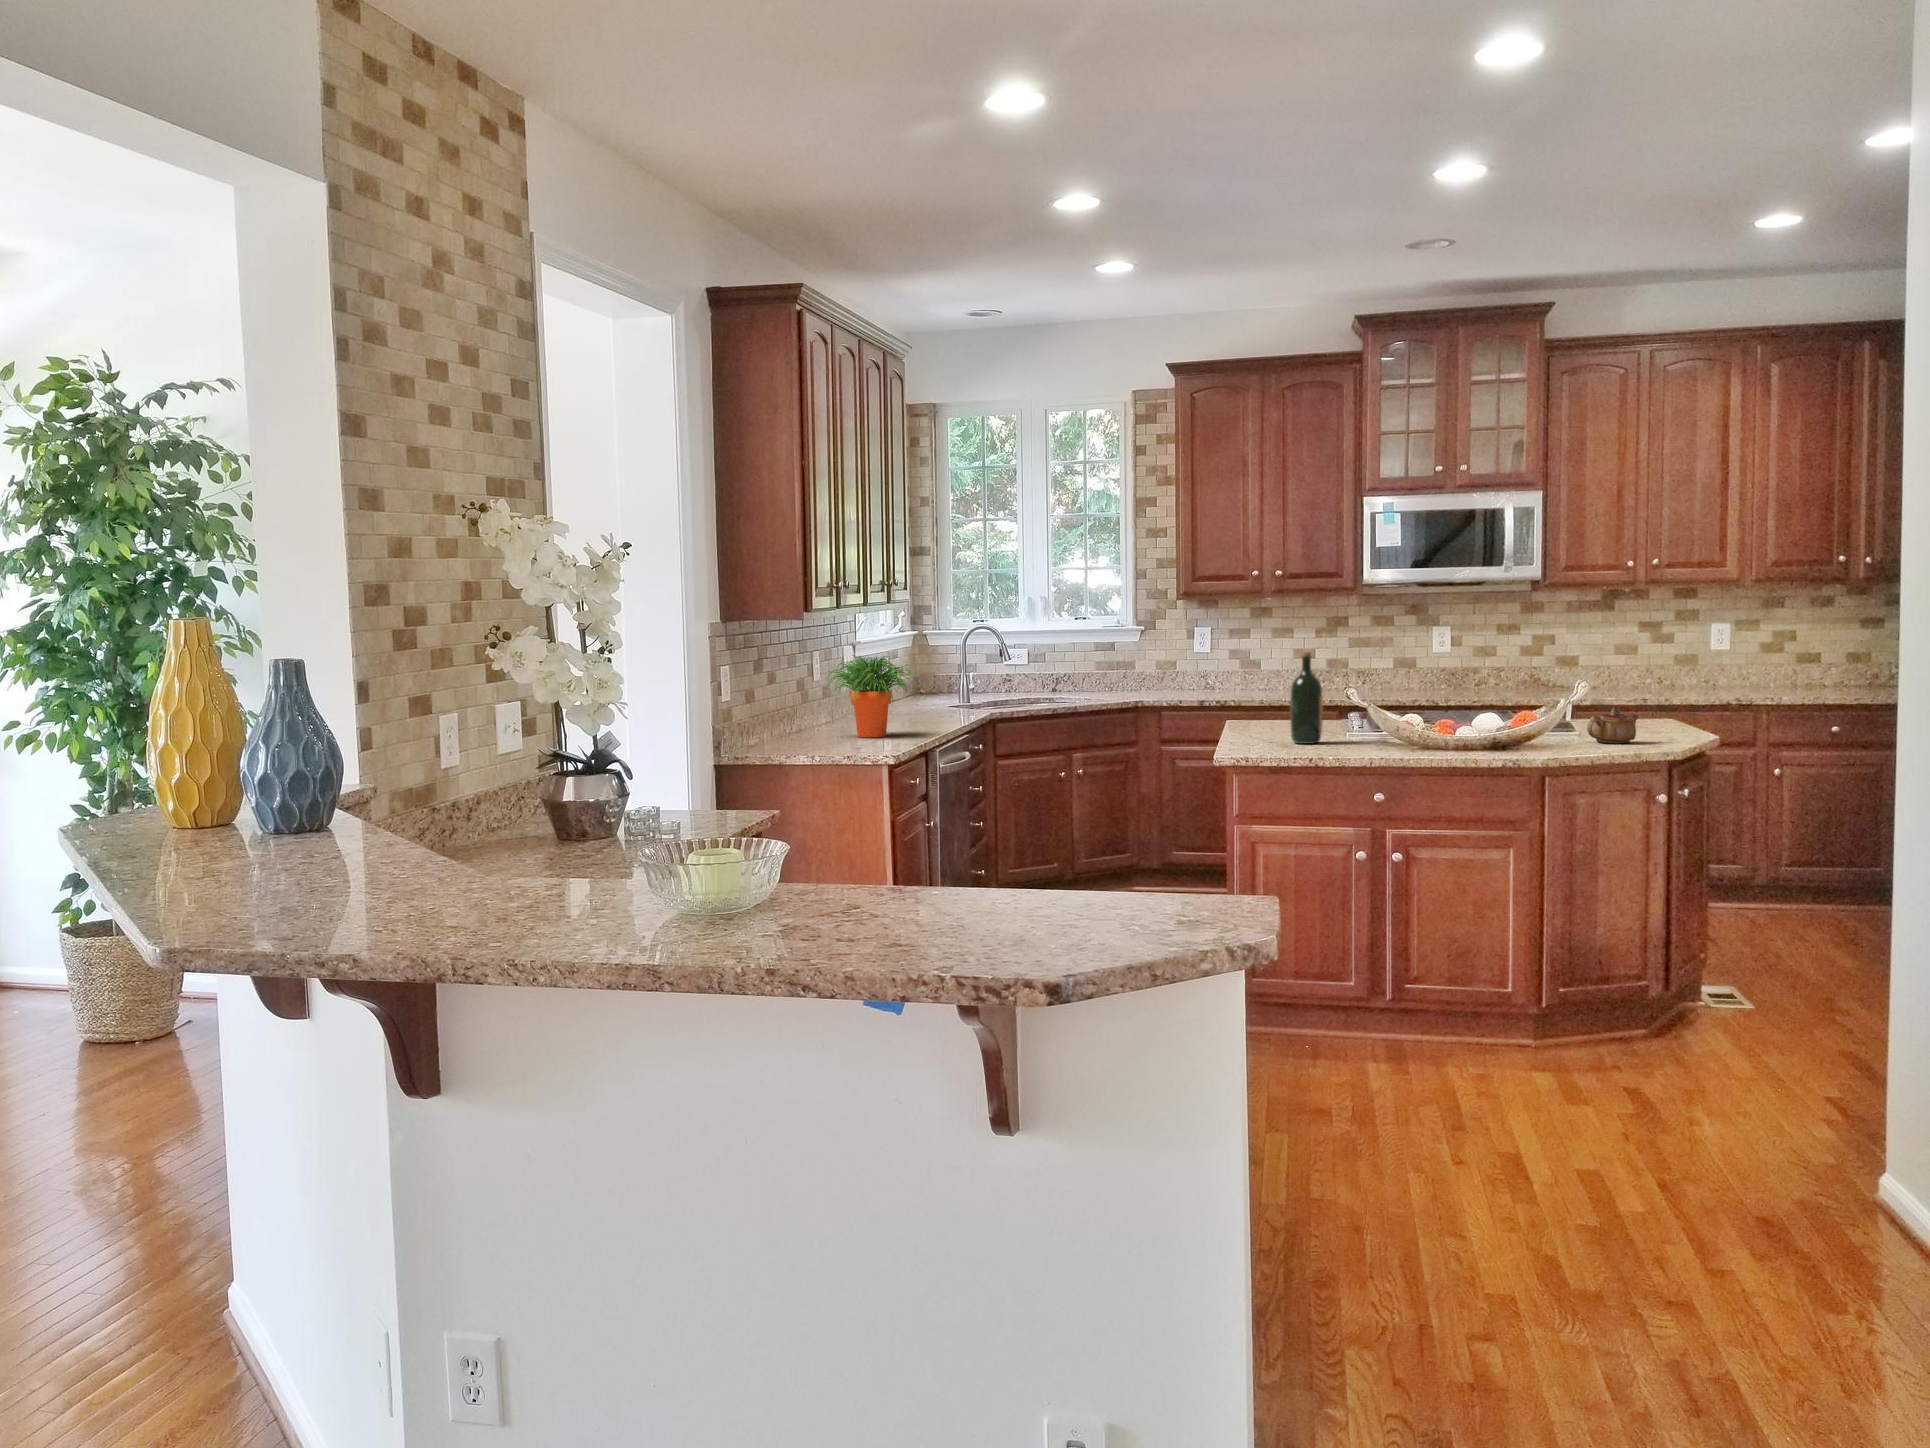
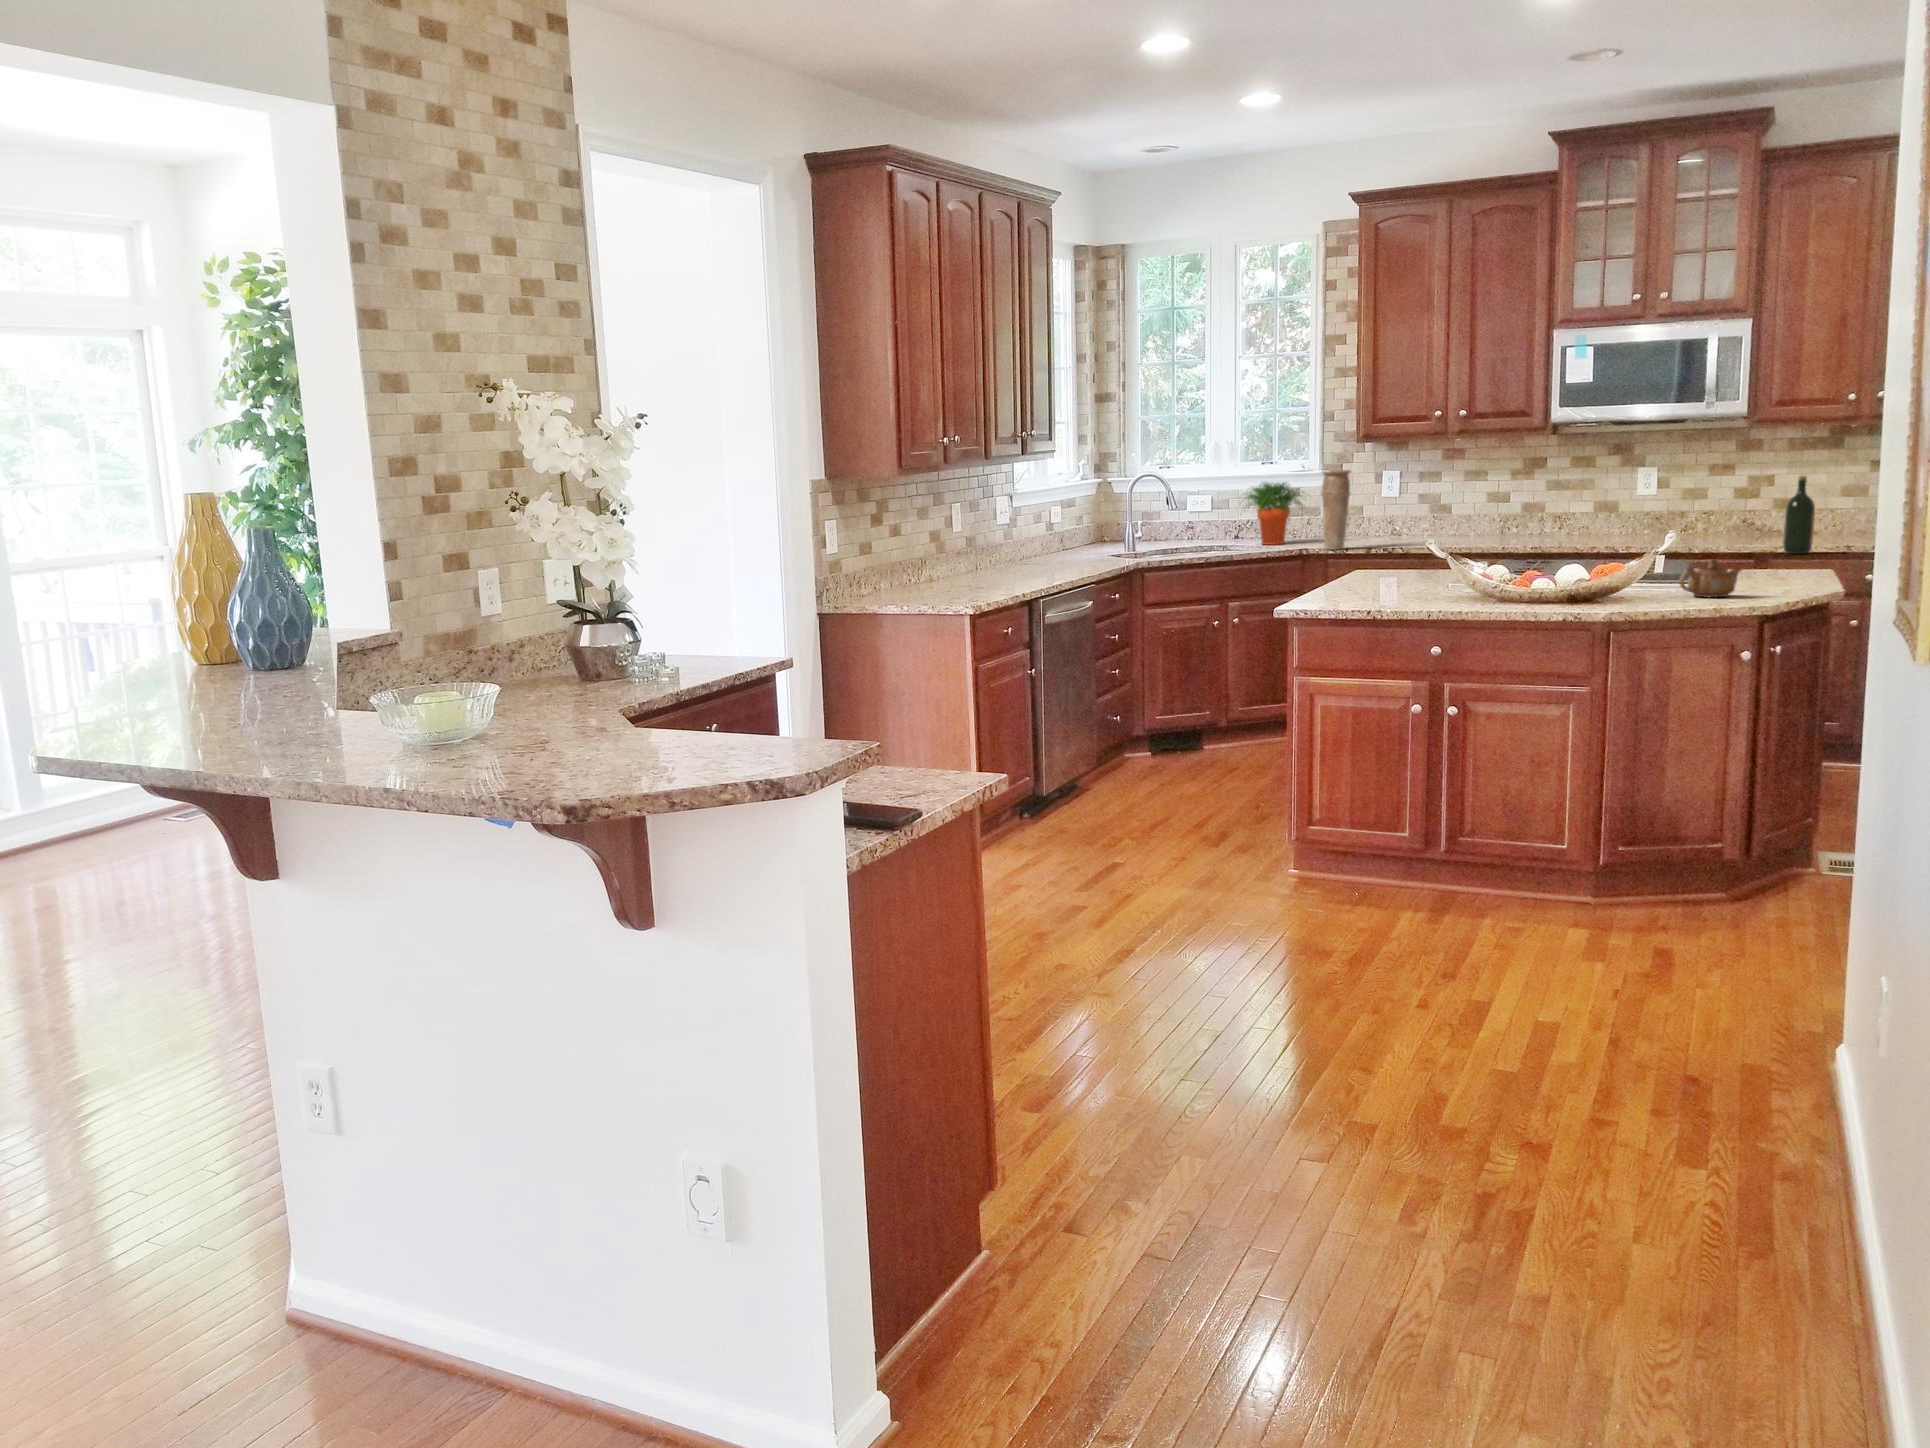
vase: none [1152,625,1181,702] -> present [1321,470,1351,550]
wine bottle: present [1290,652,1323,744] -> present [1783,476,1815,554]
potted plant: present [827,656,918,738] -> present [1240,482,1304,545]

